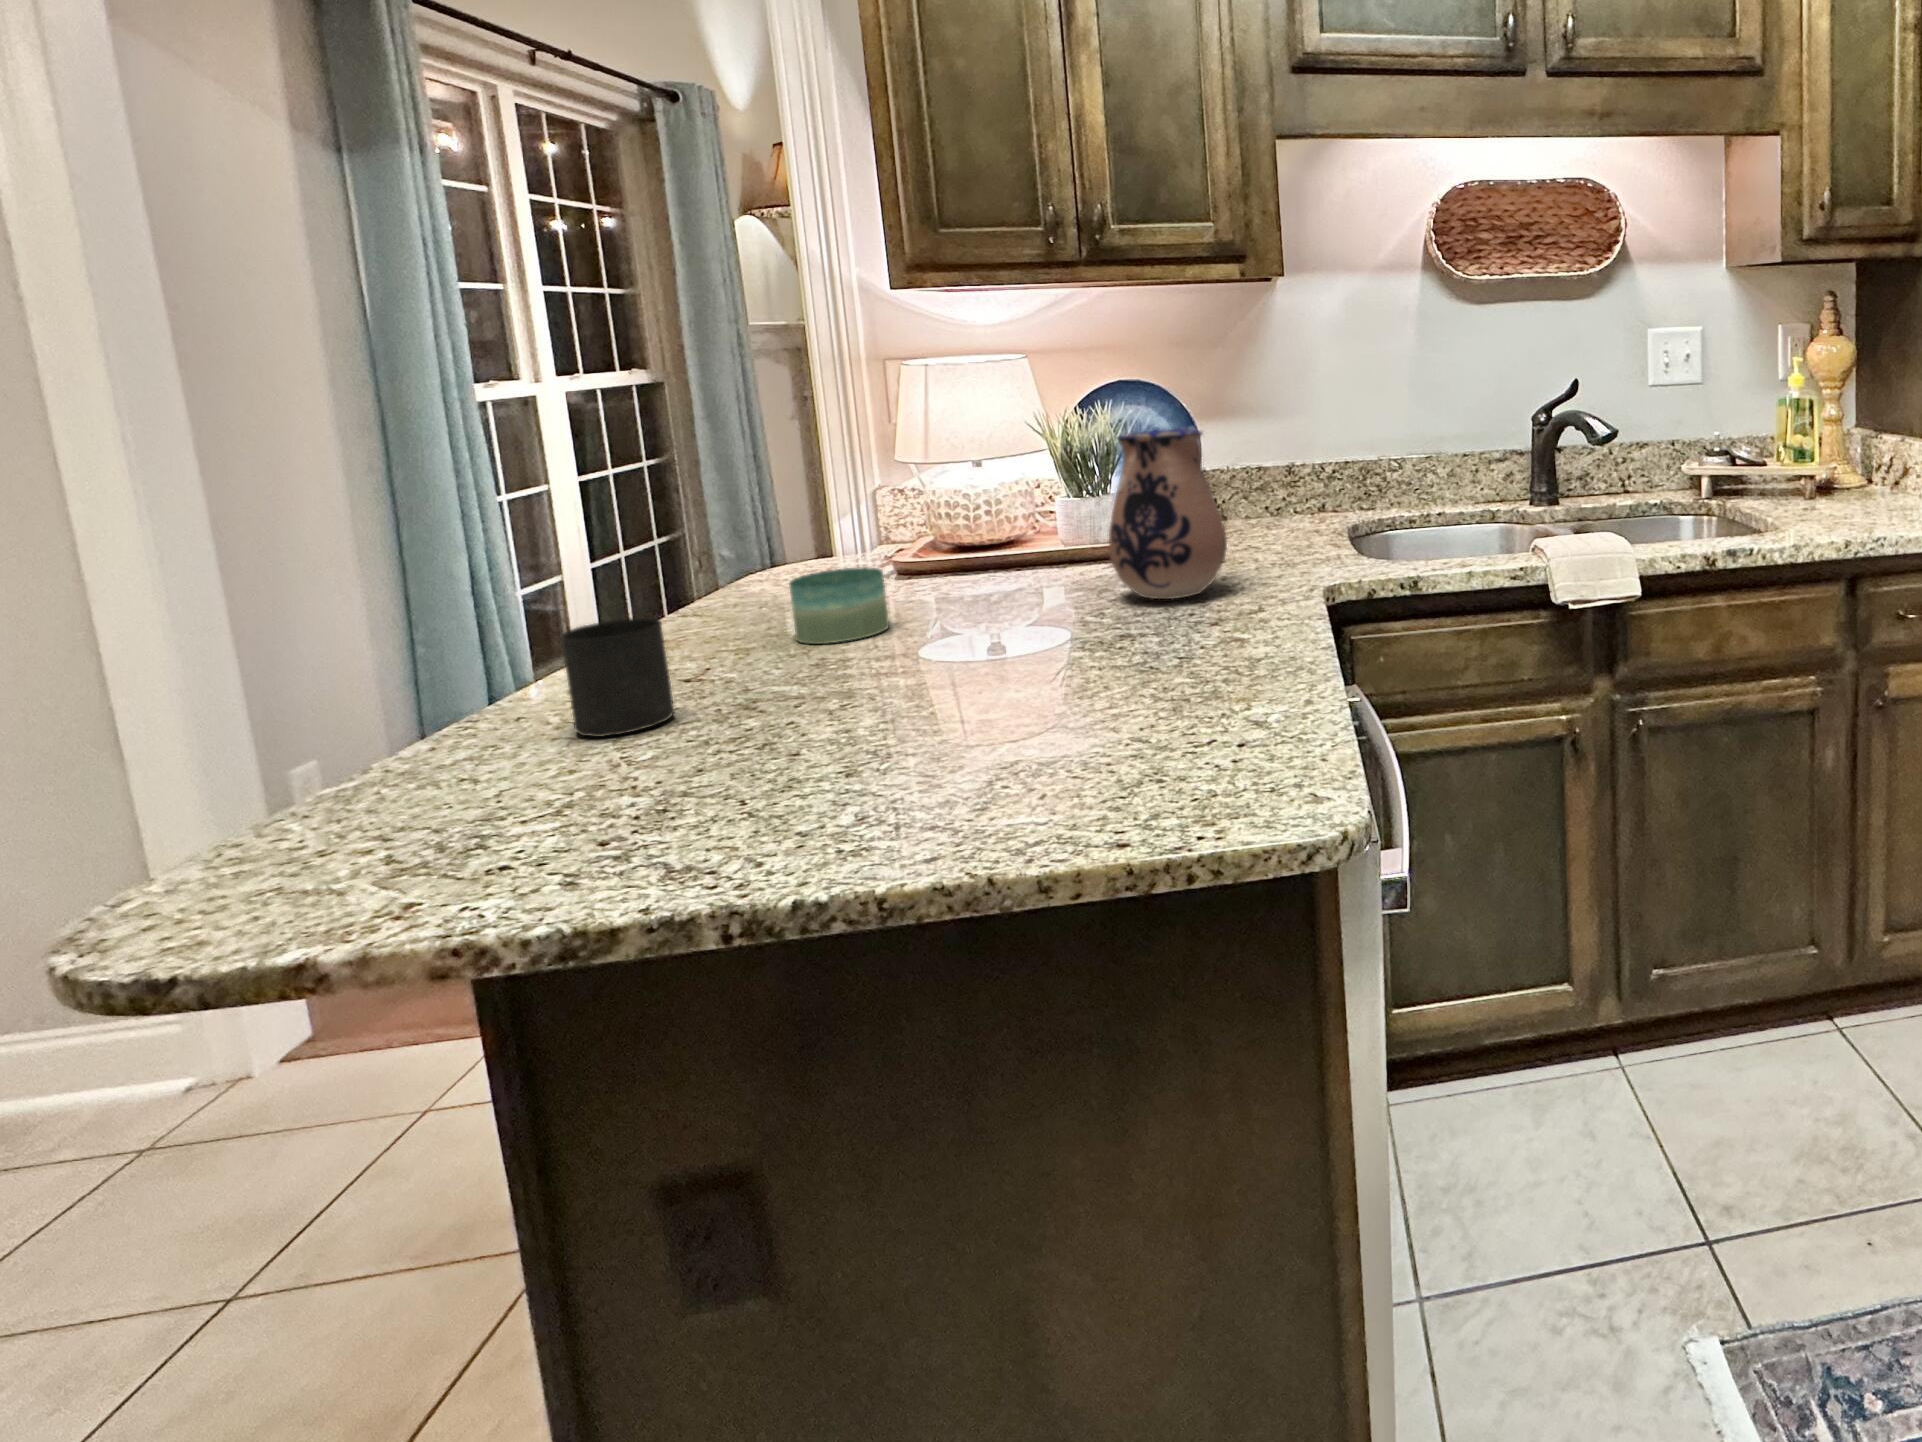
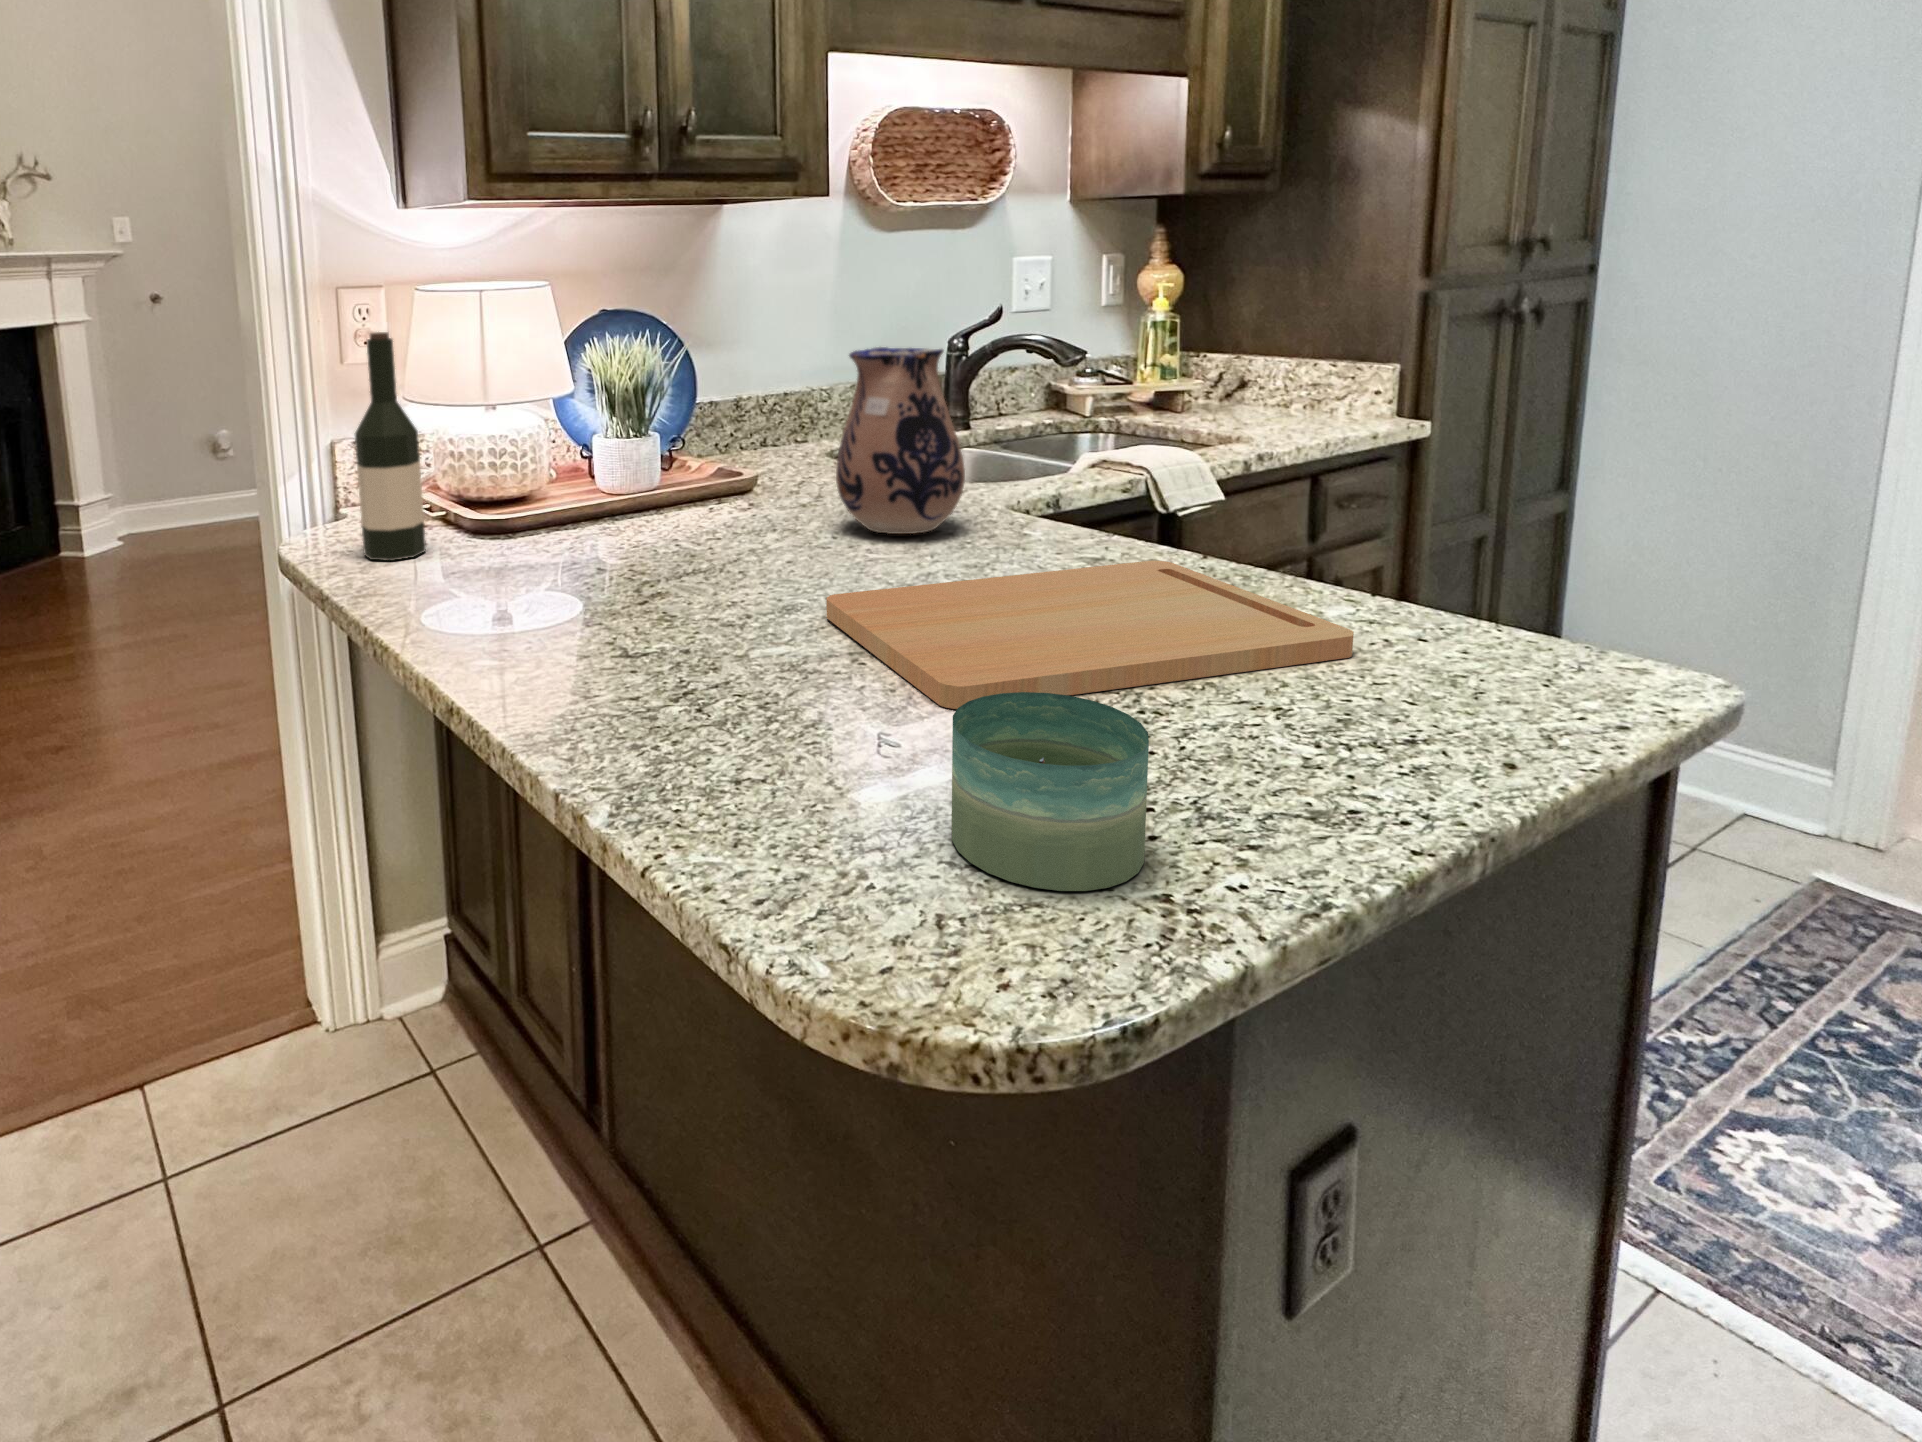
wine bottle: none [777,405,844,586] -> present [355,332,426,561]
candle: present [789,567,889,644] -> present [952,692,1149,891]
mug: present [561,617,674,737] -> none [701,580,848,742]
cutting board: none [727,638,1191,734] -> present [826,560,1354,709]

